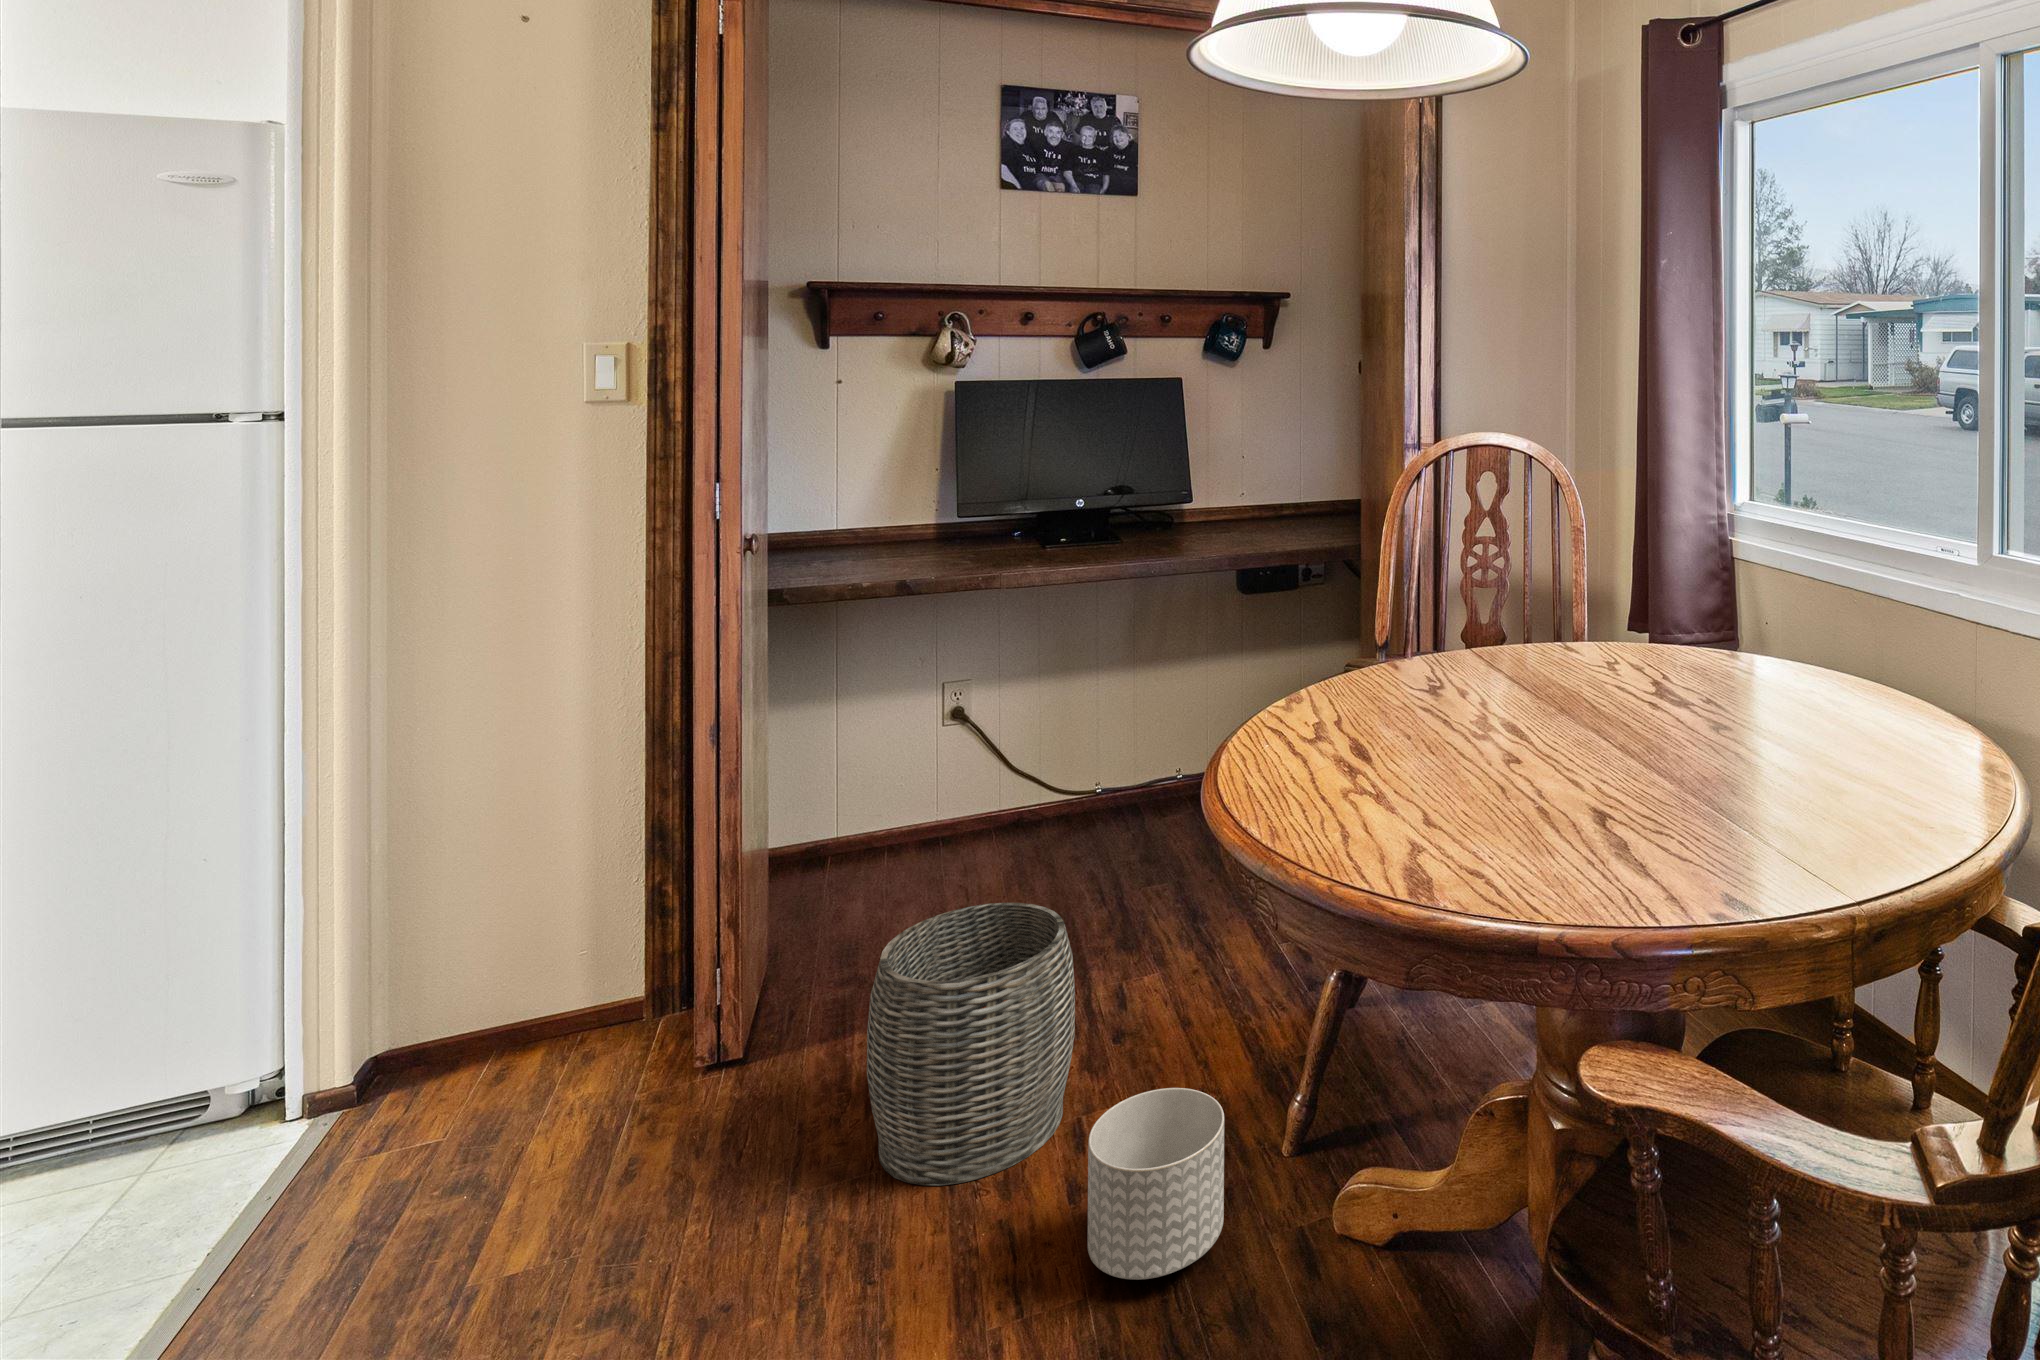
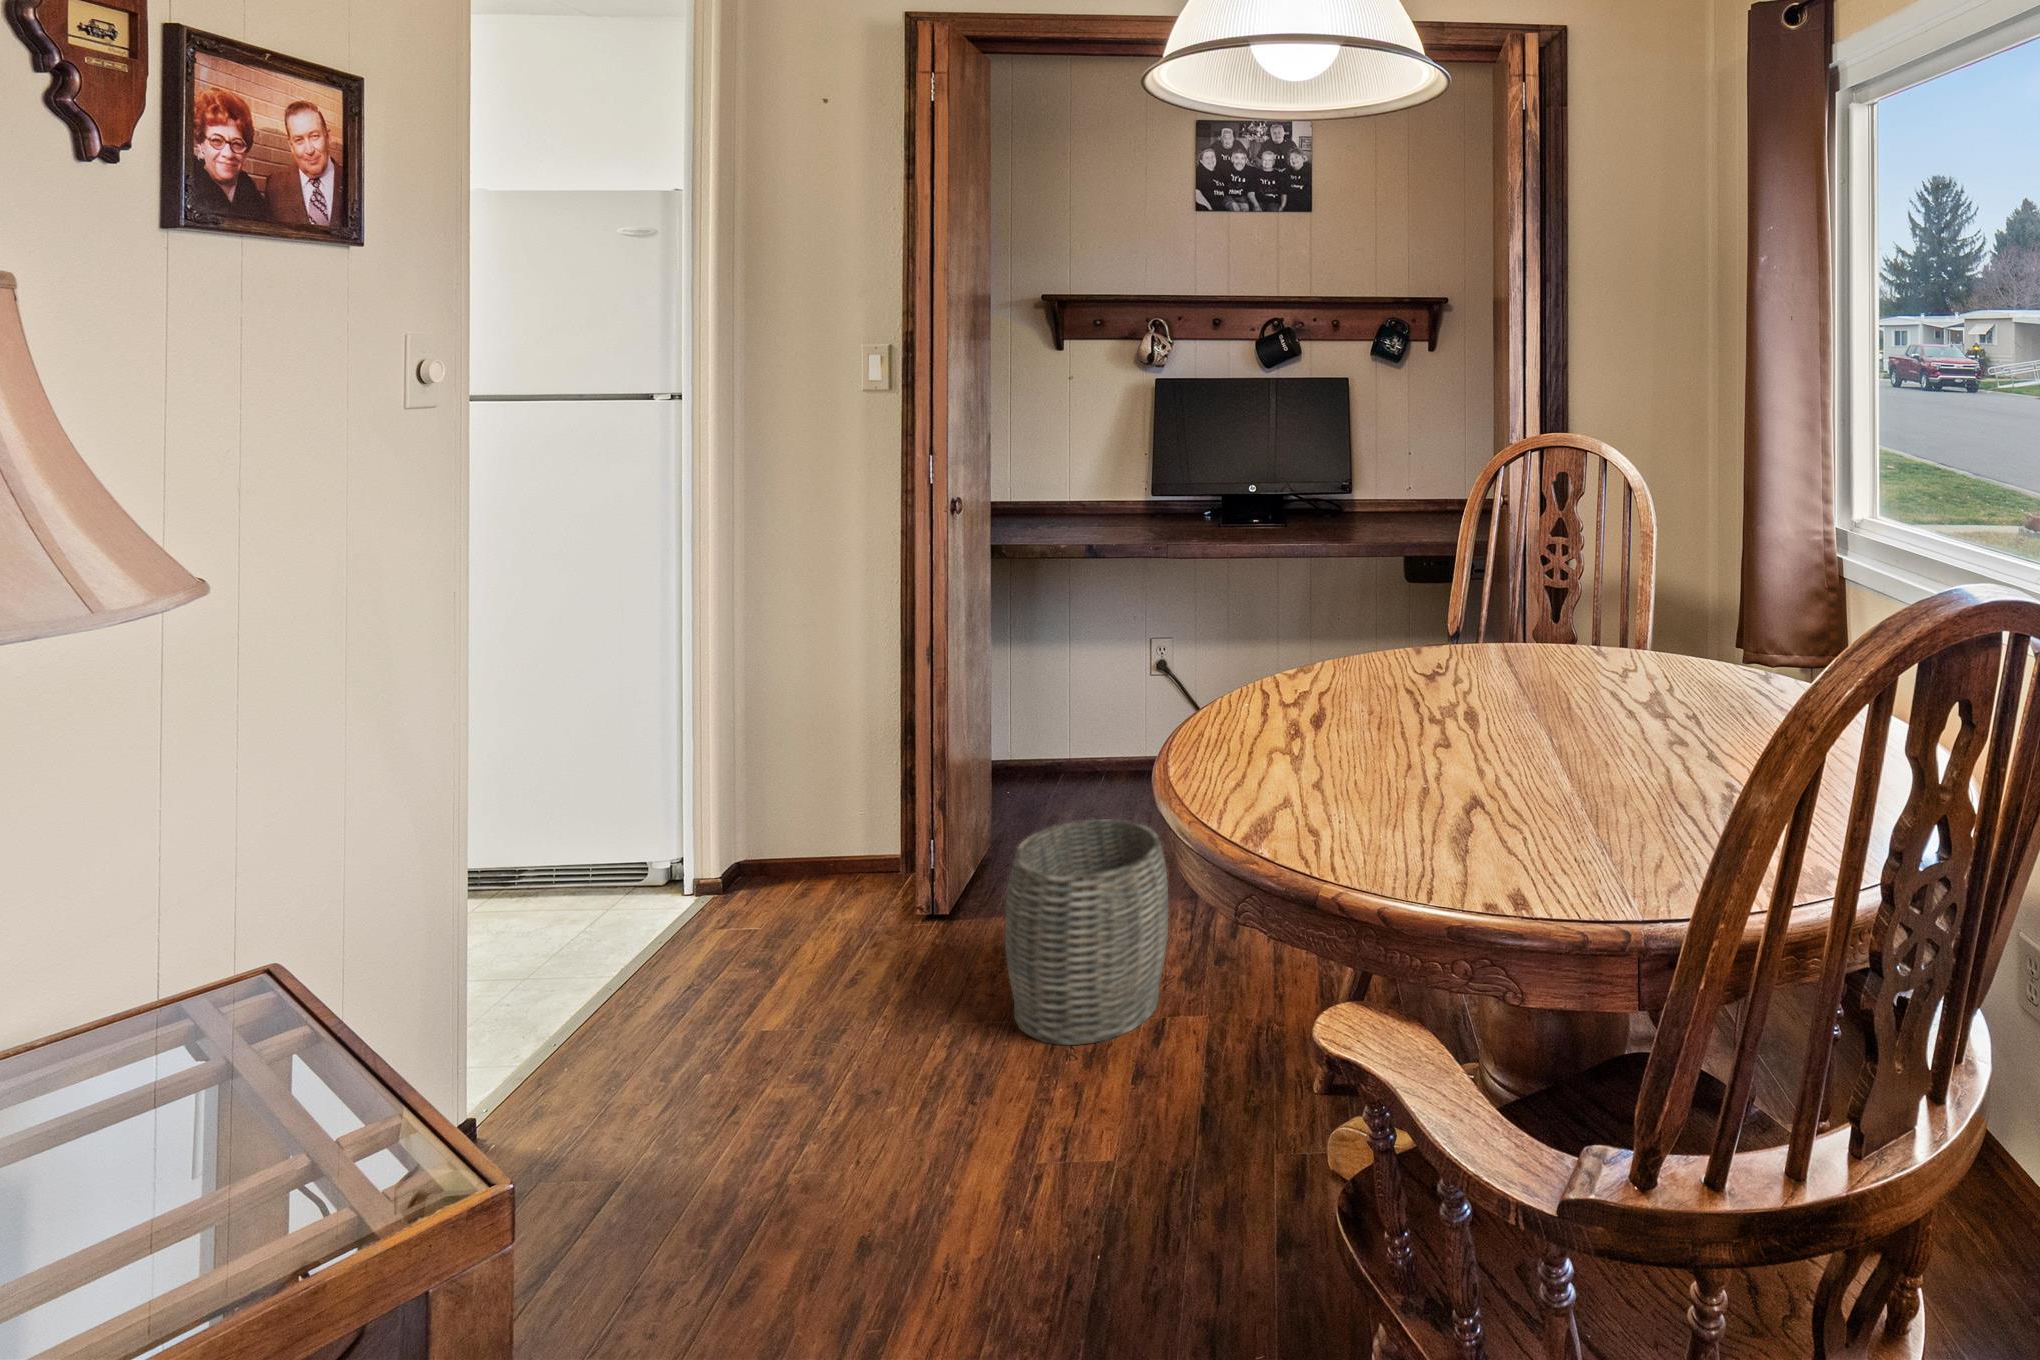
planter: present [1088,1088,1224,1280] -> none [1125,999,1241,1158]

